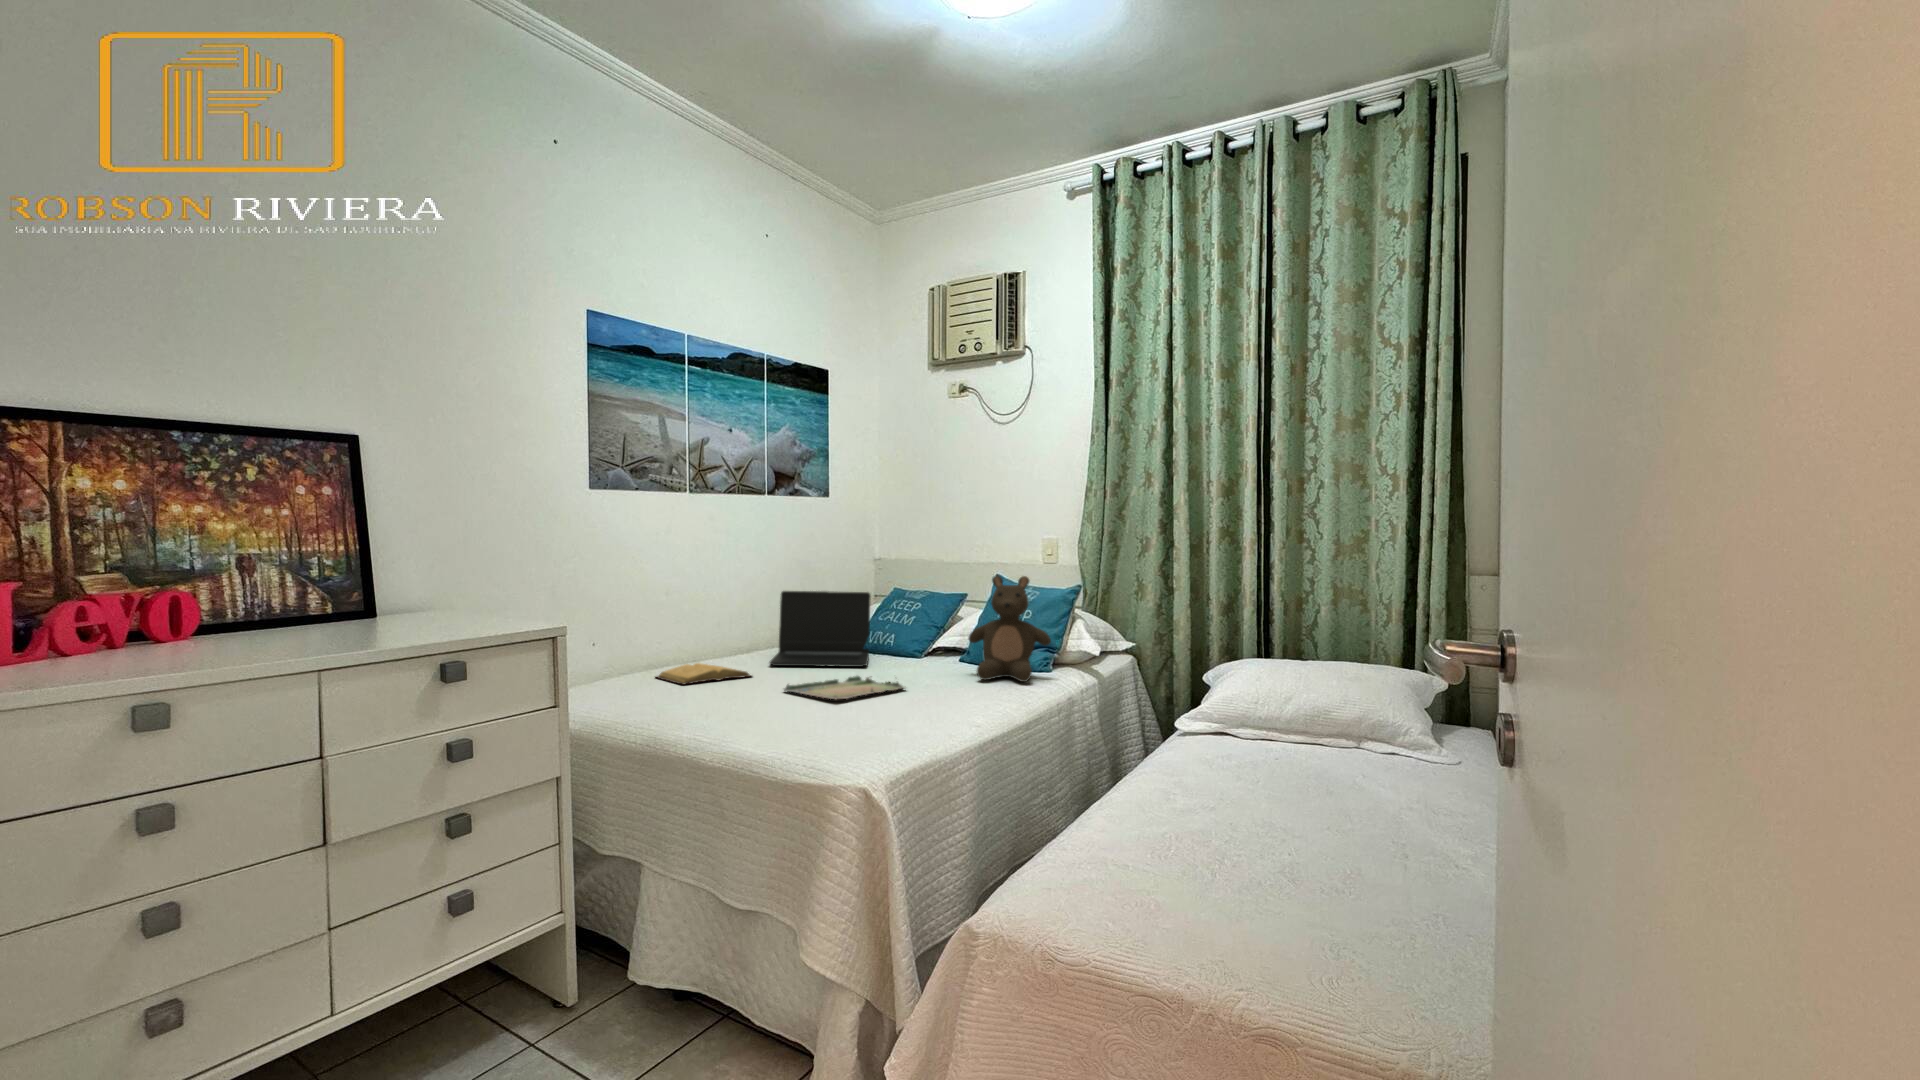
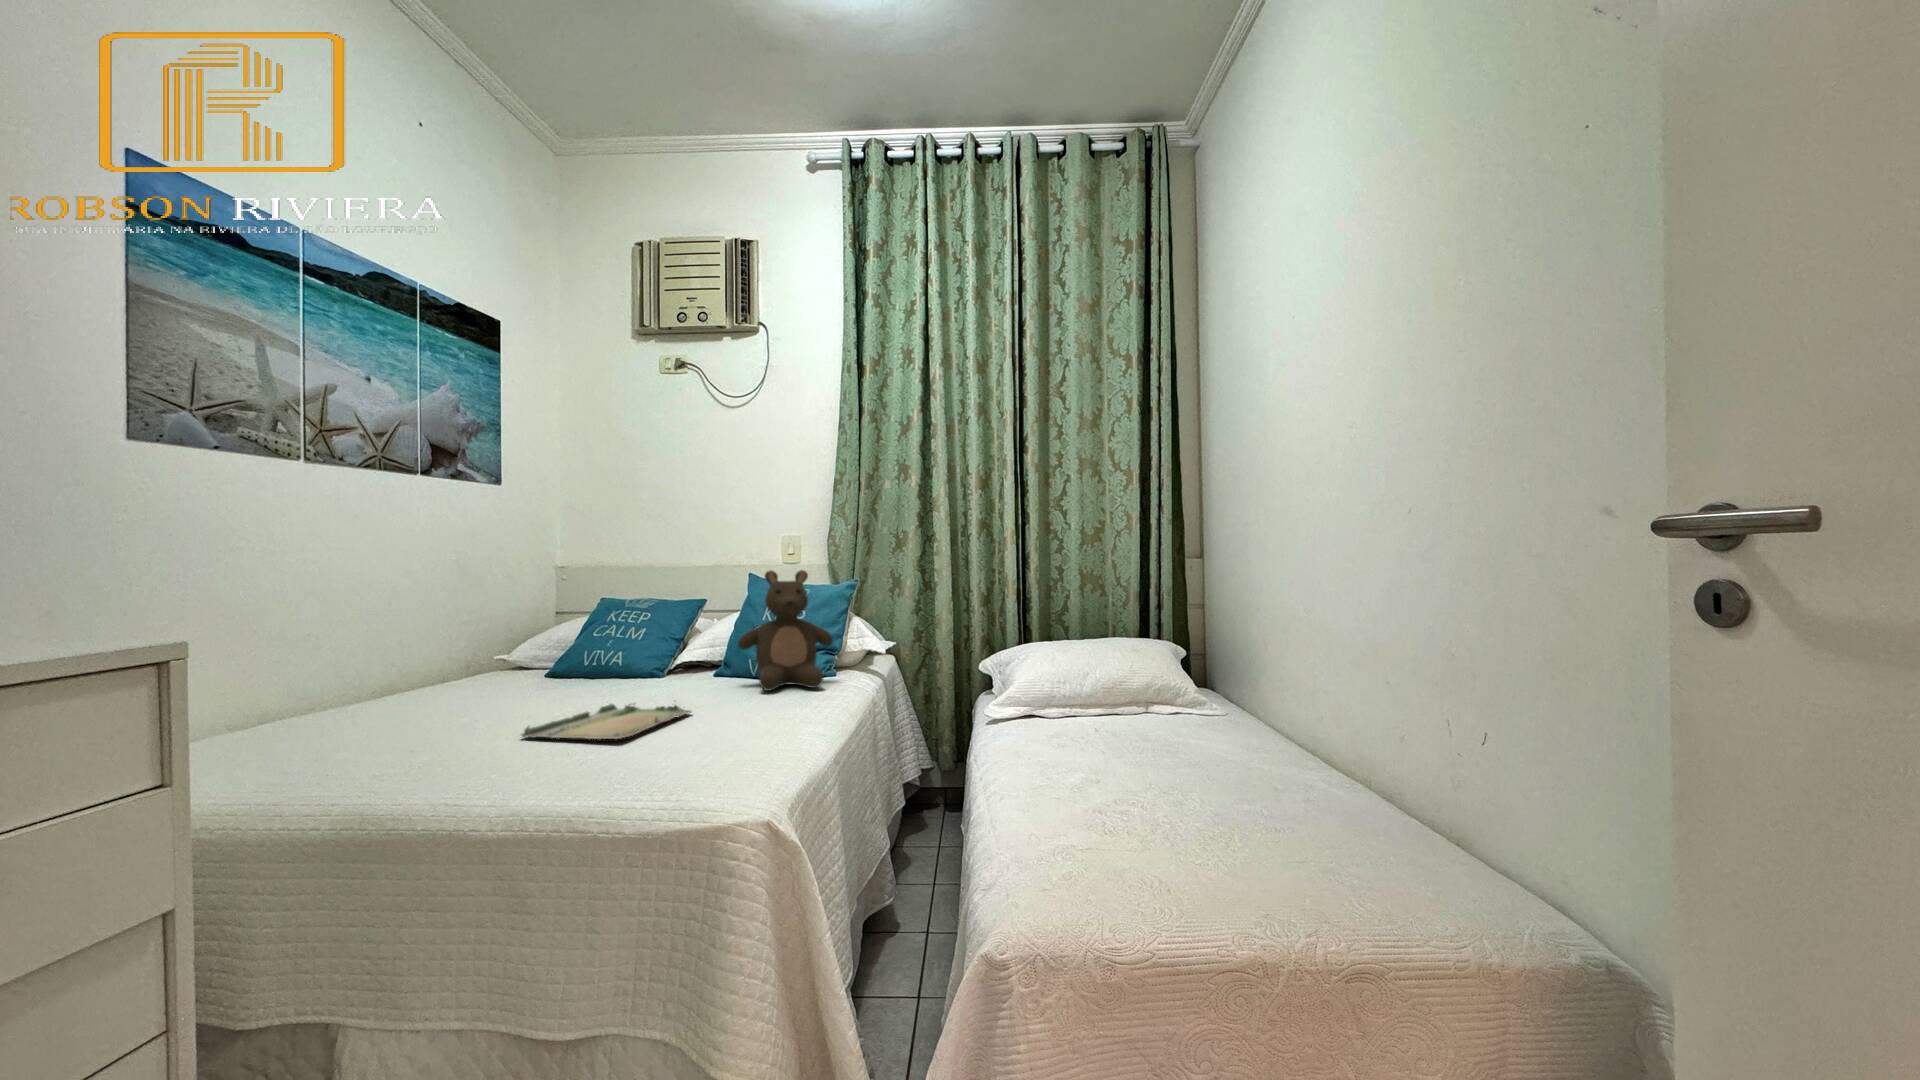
laptop: present [770,591,871,667] -> none [456,599,604,705]
book: present [656,663,752,685] -> none [266,715,448,751]

